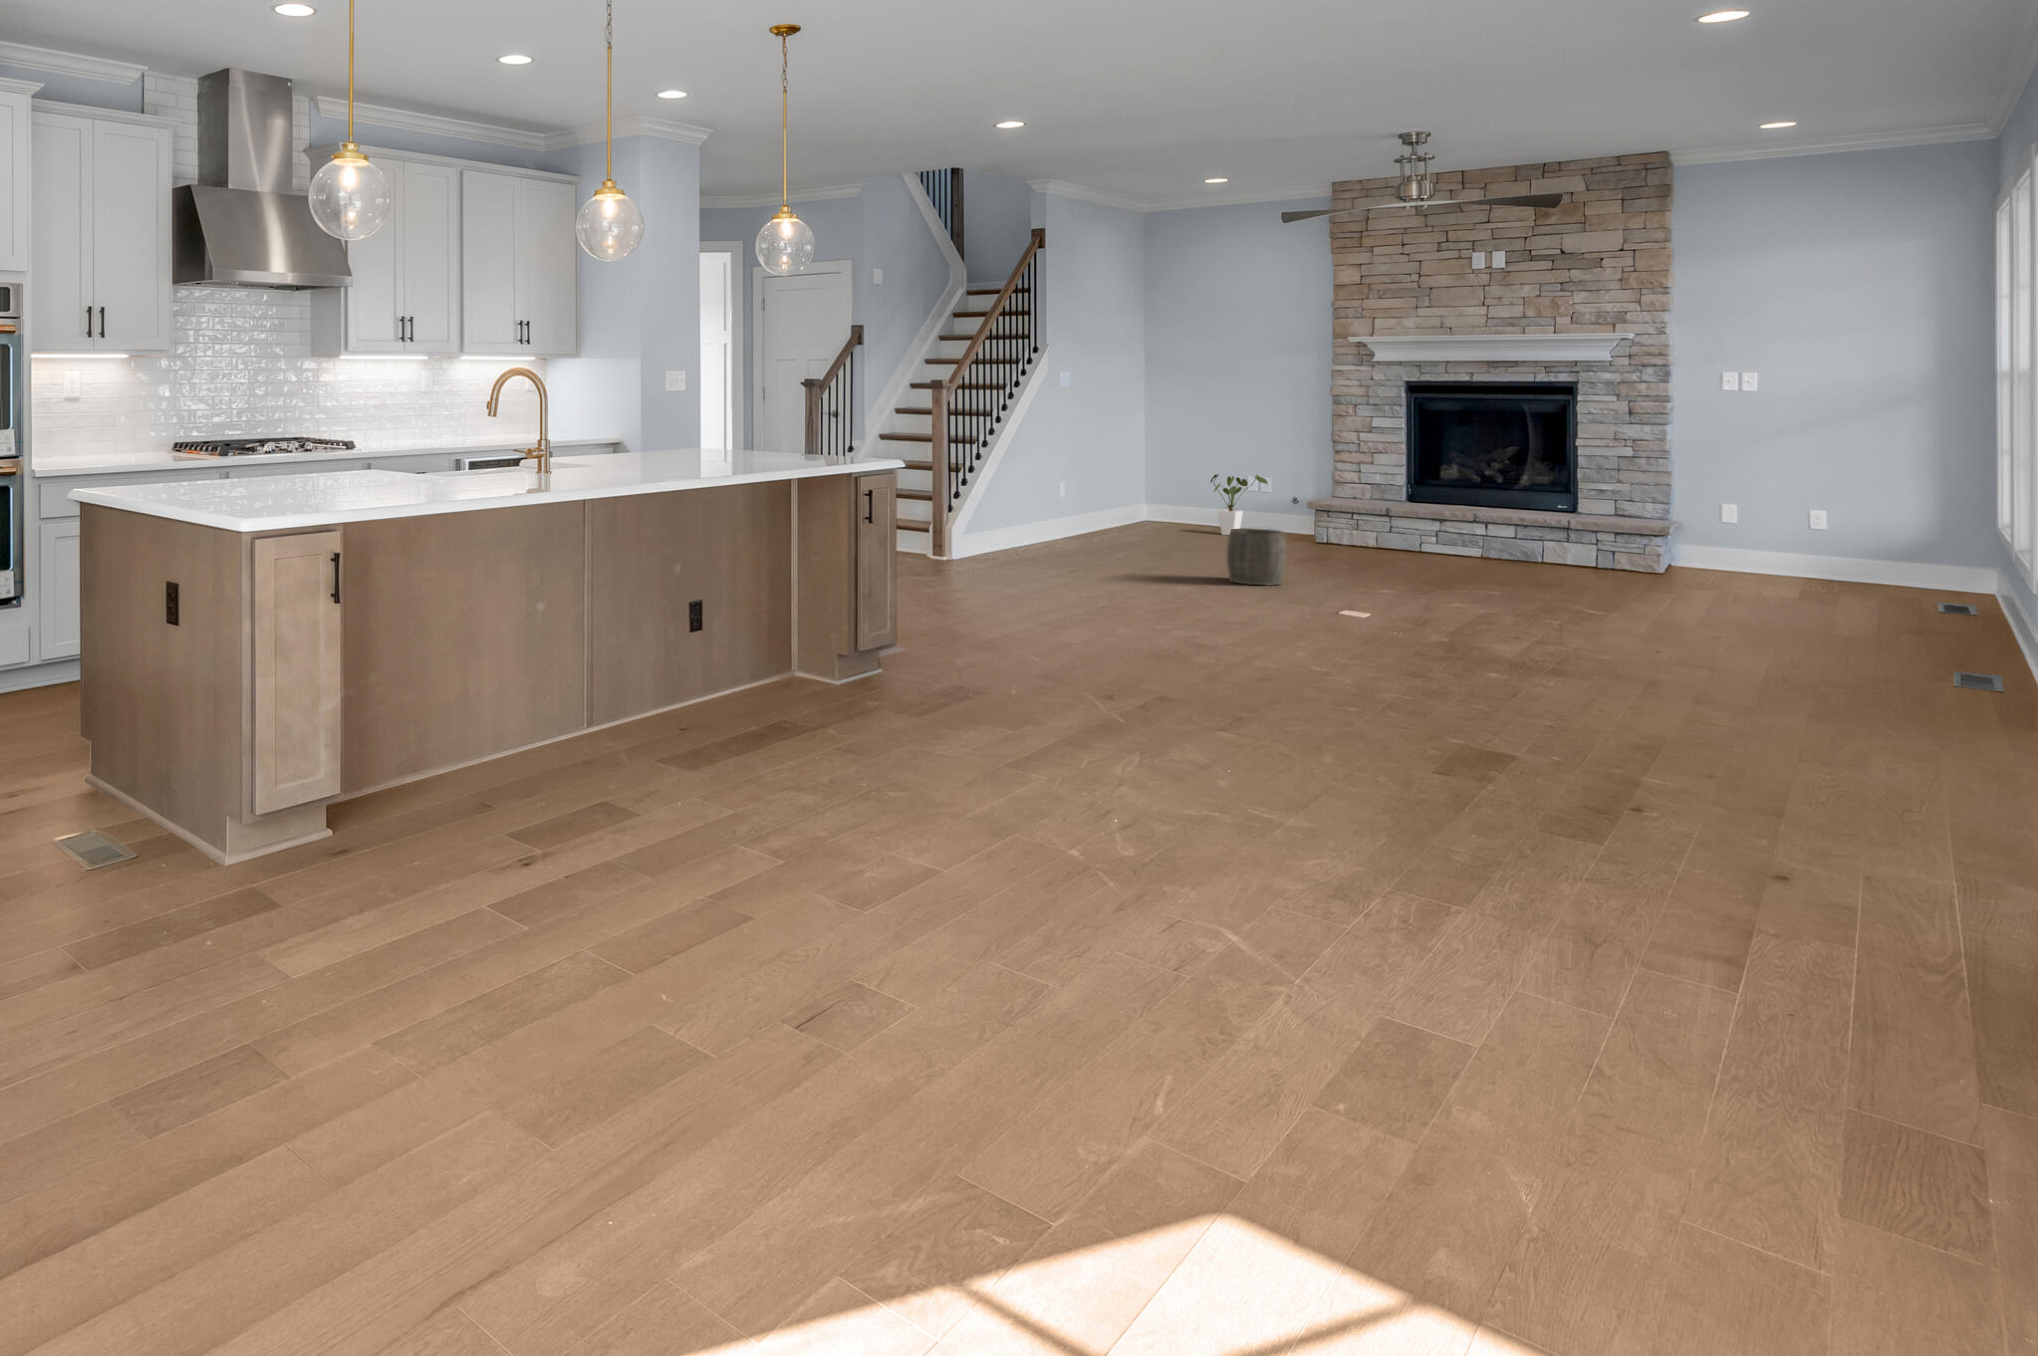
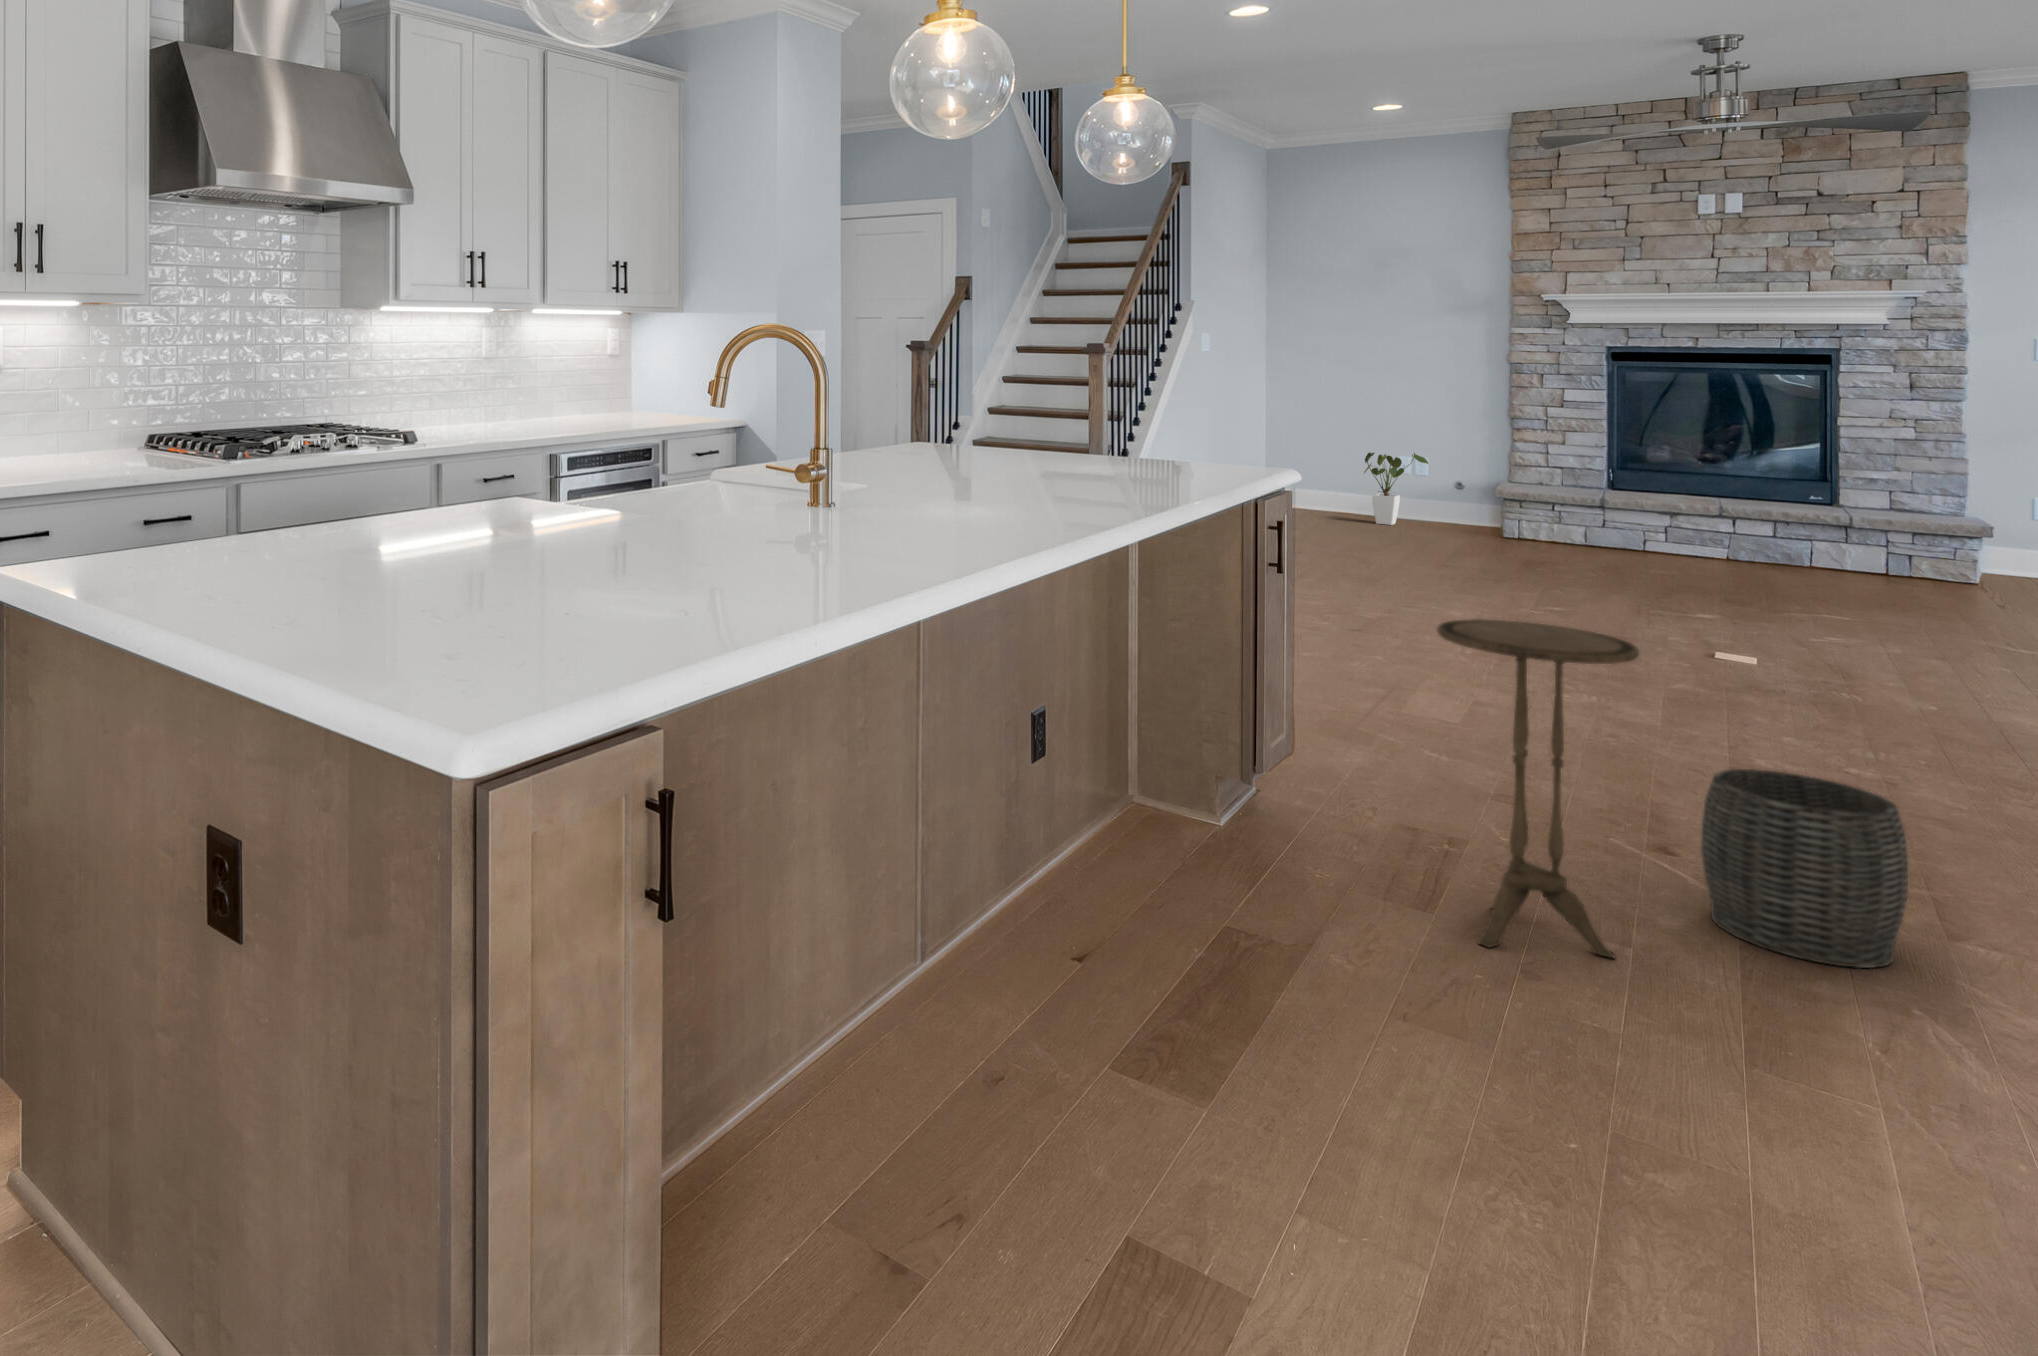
woven basket: present [1227,528,1286,585] -> present [1701,769,1908,968]
side table: none [900,538,997,721] -> present [1437,619,1639,958]

